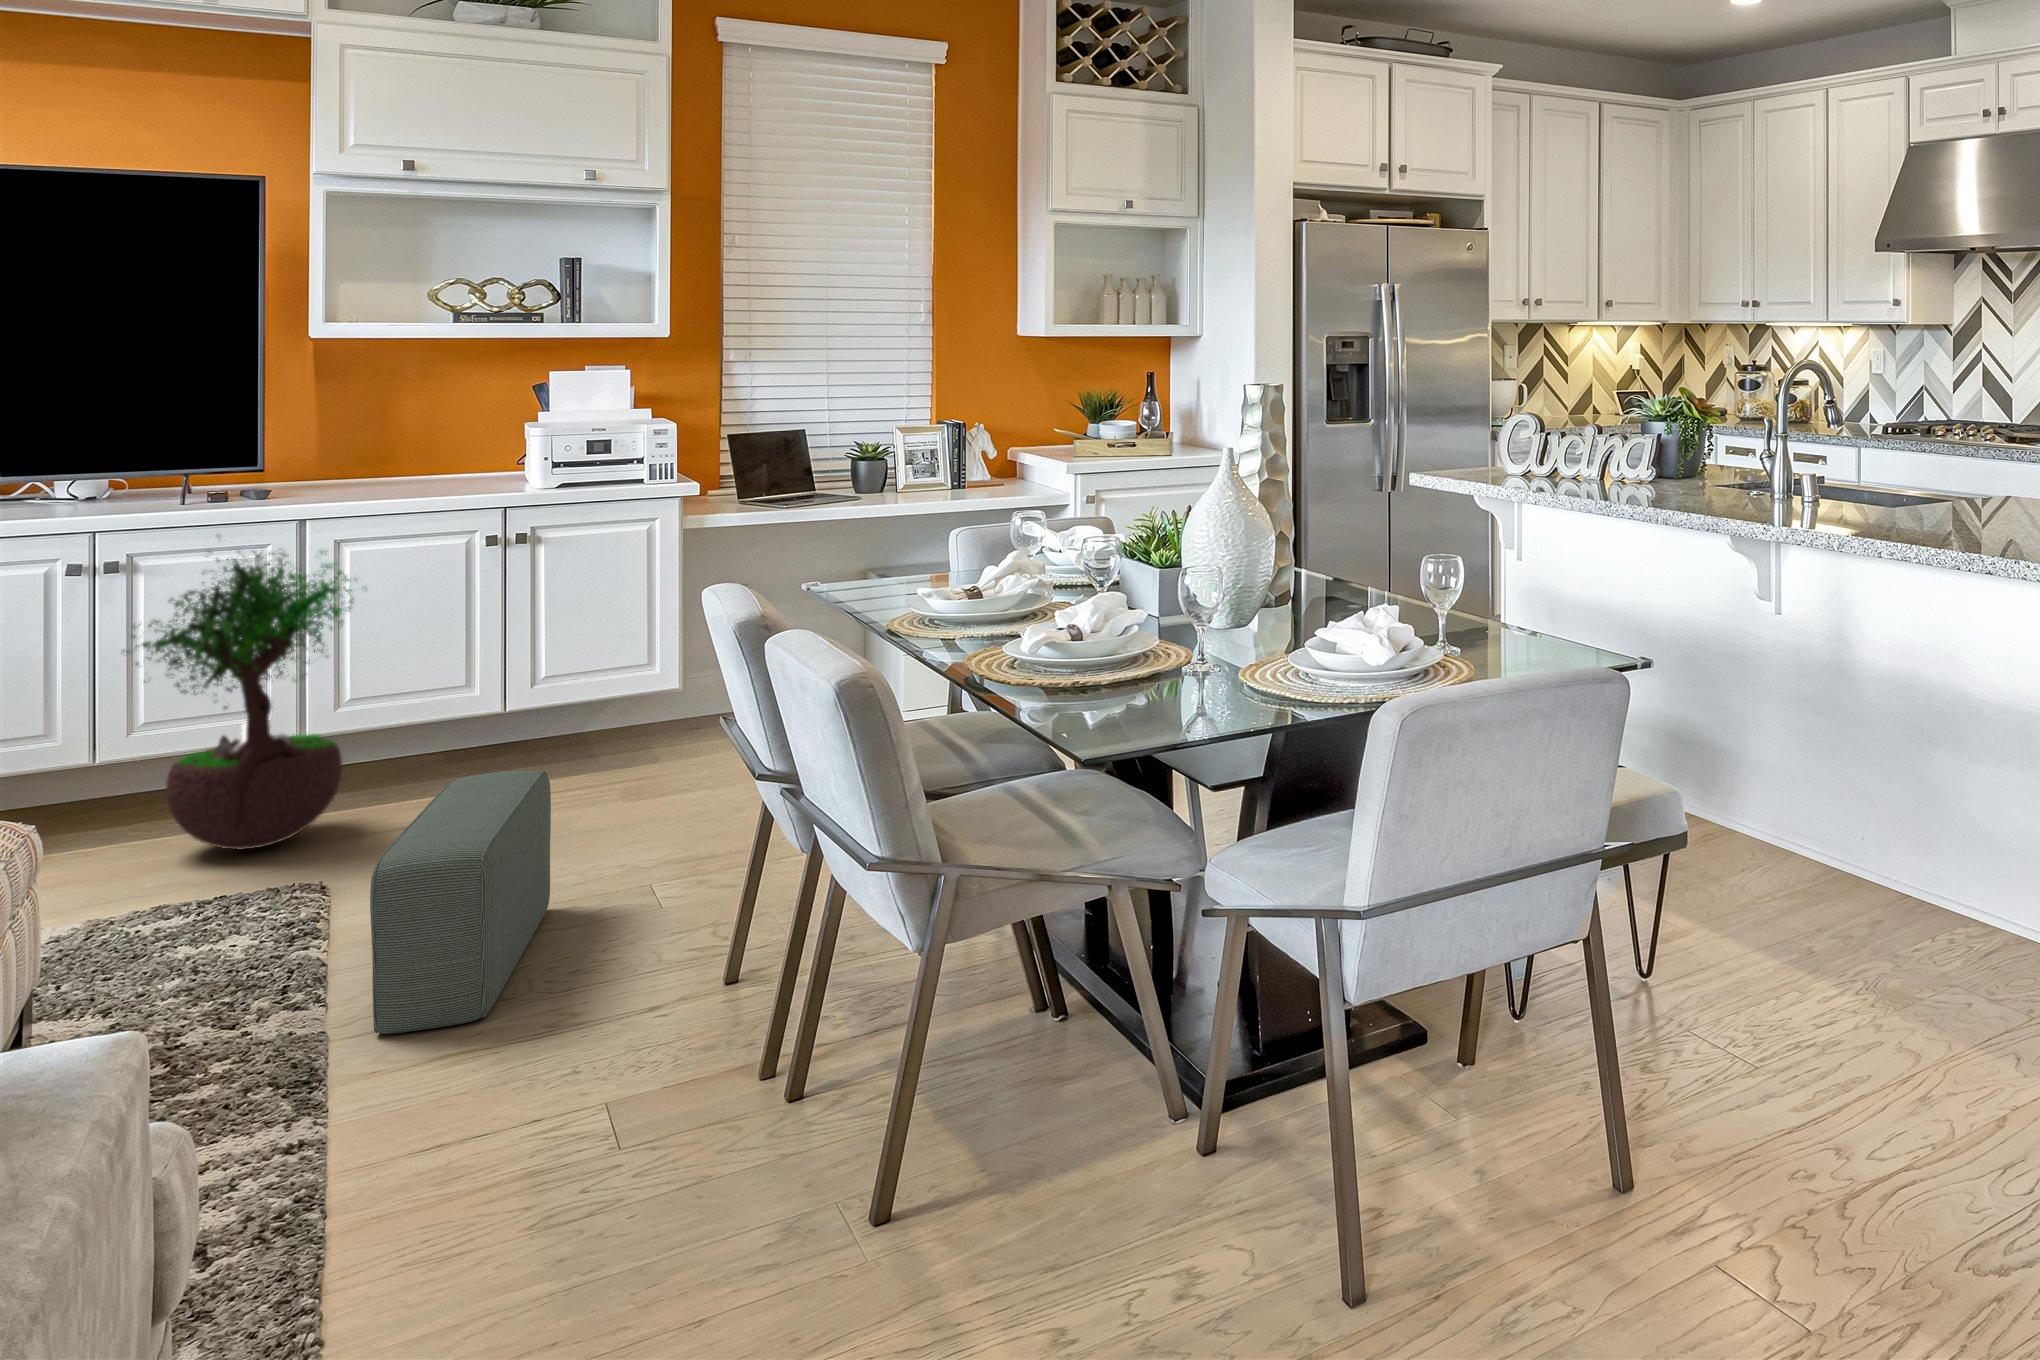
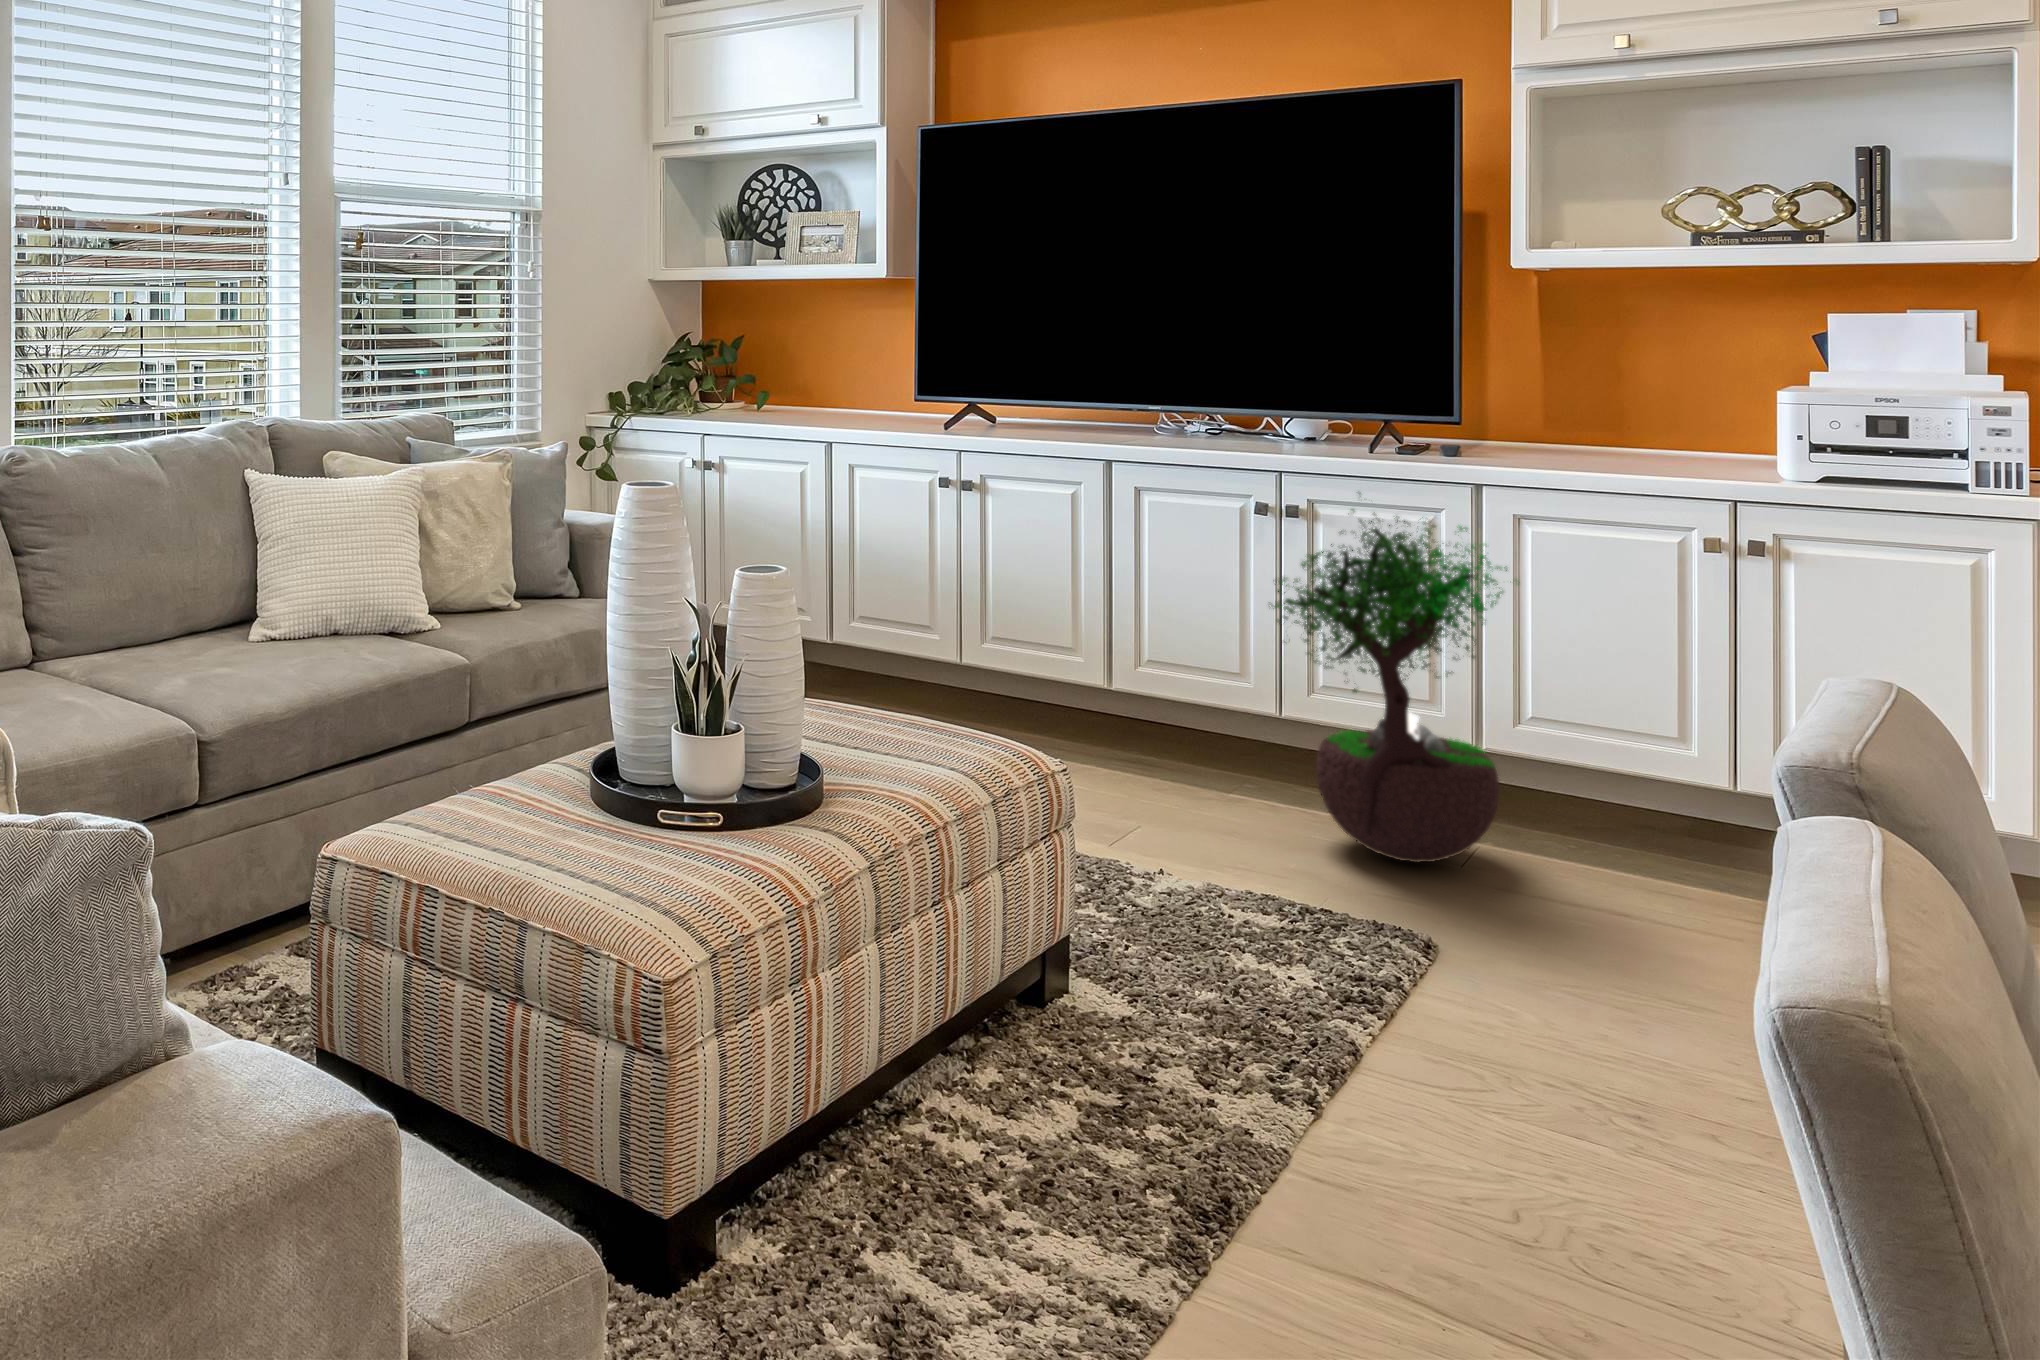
pouf: present [370,771,551,1034] -> none [1321,874,1666,1254]

